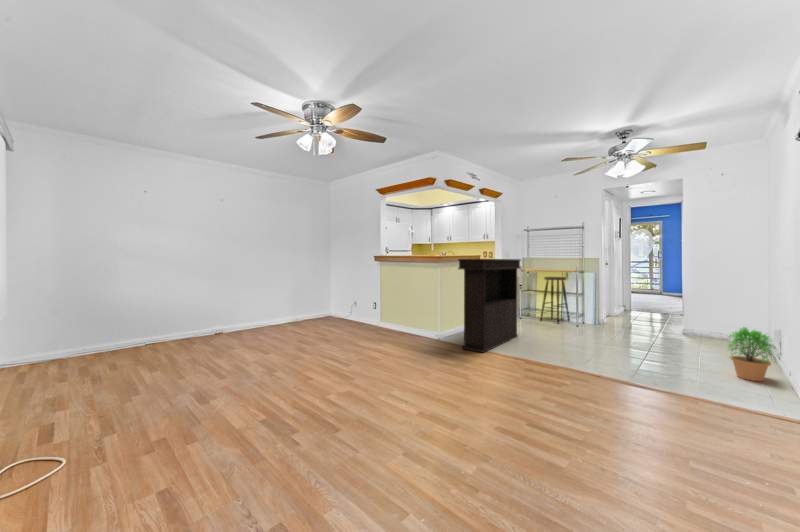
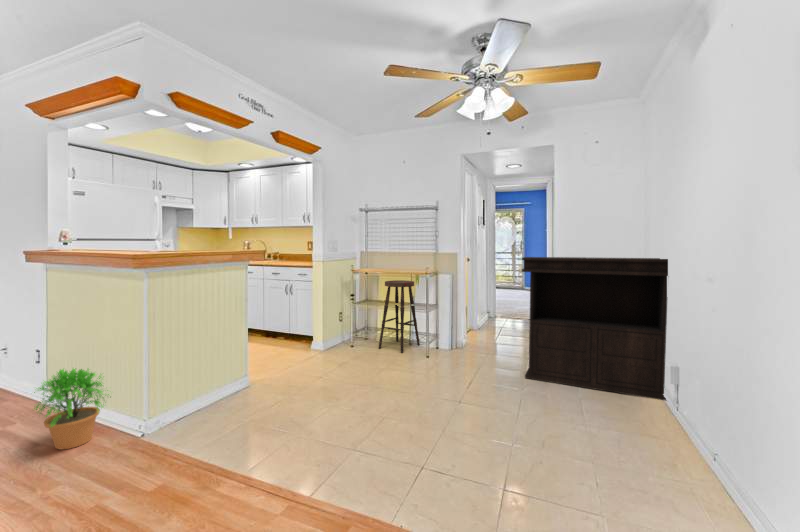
console table: present [458,259,521,352] -> present [522,257,668,401]
potted plant: present [728,327,775,381] -> present [34,368,109,449]

